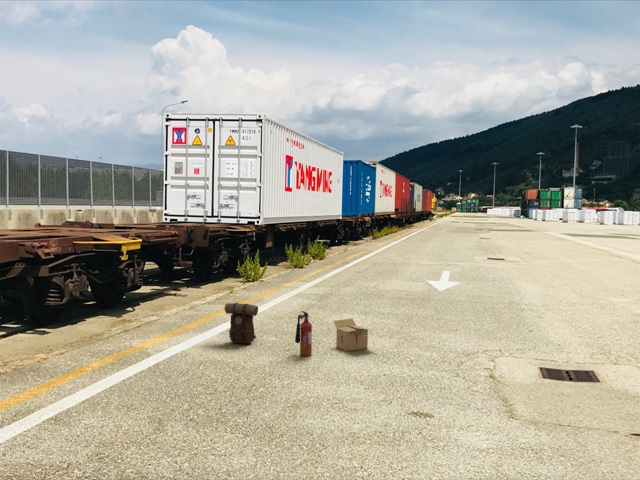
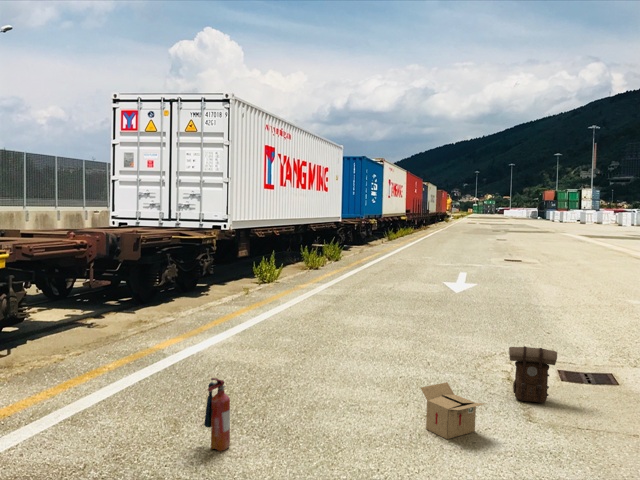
backpack: present [224,303,258,344] -> present [509,346,557,403]
cardboard box: present [333,319,368,351] -> present [421,382,484,439]

